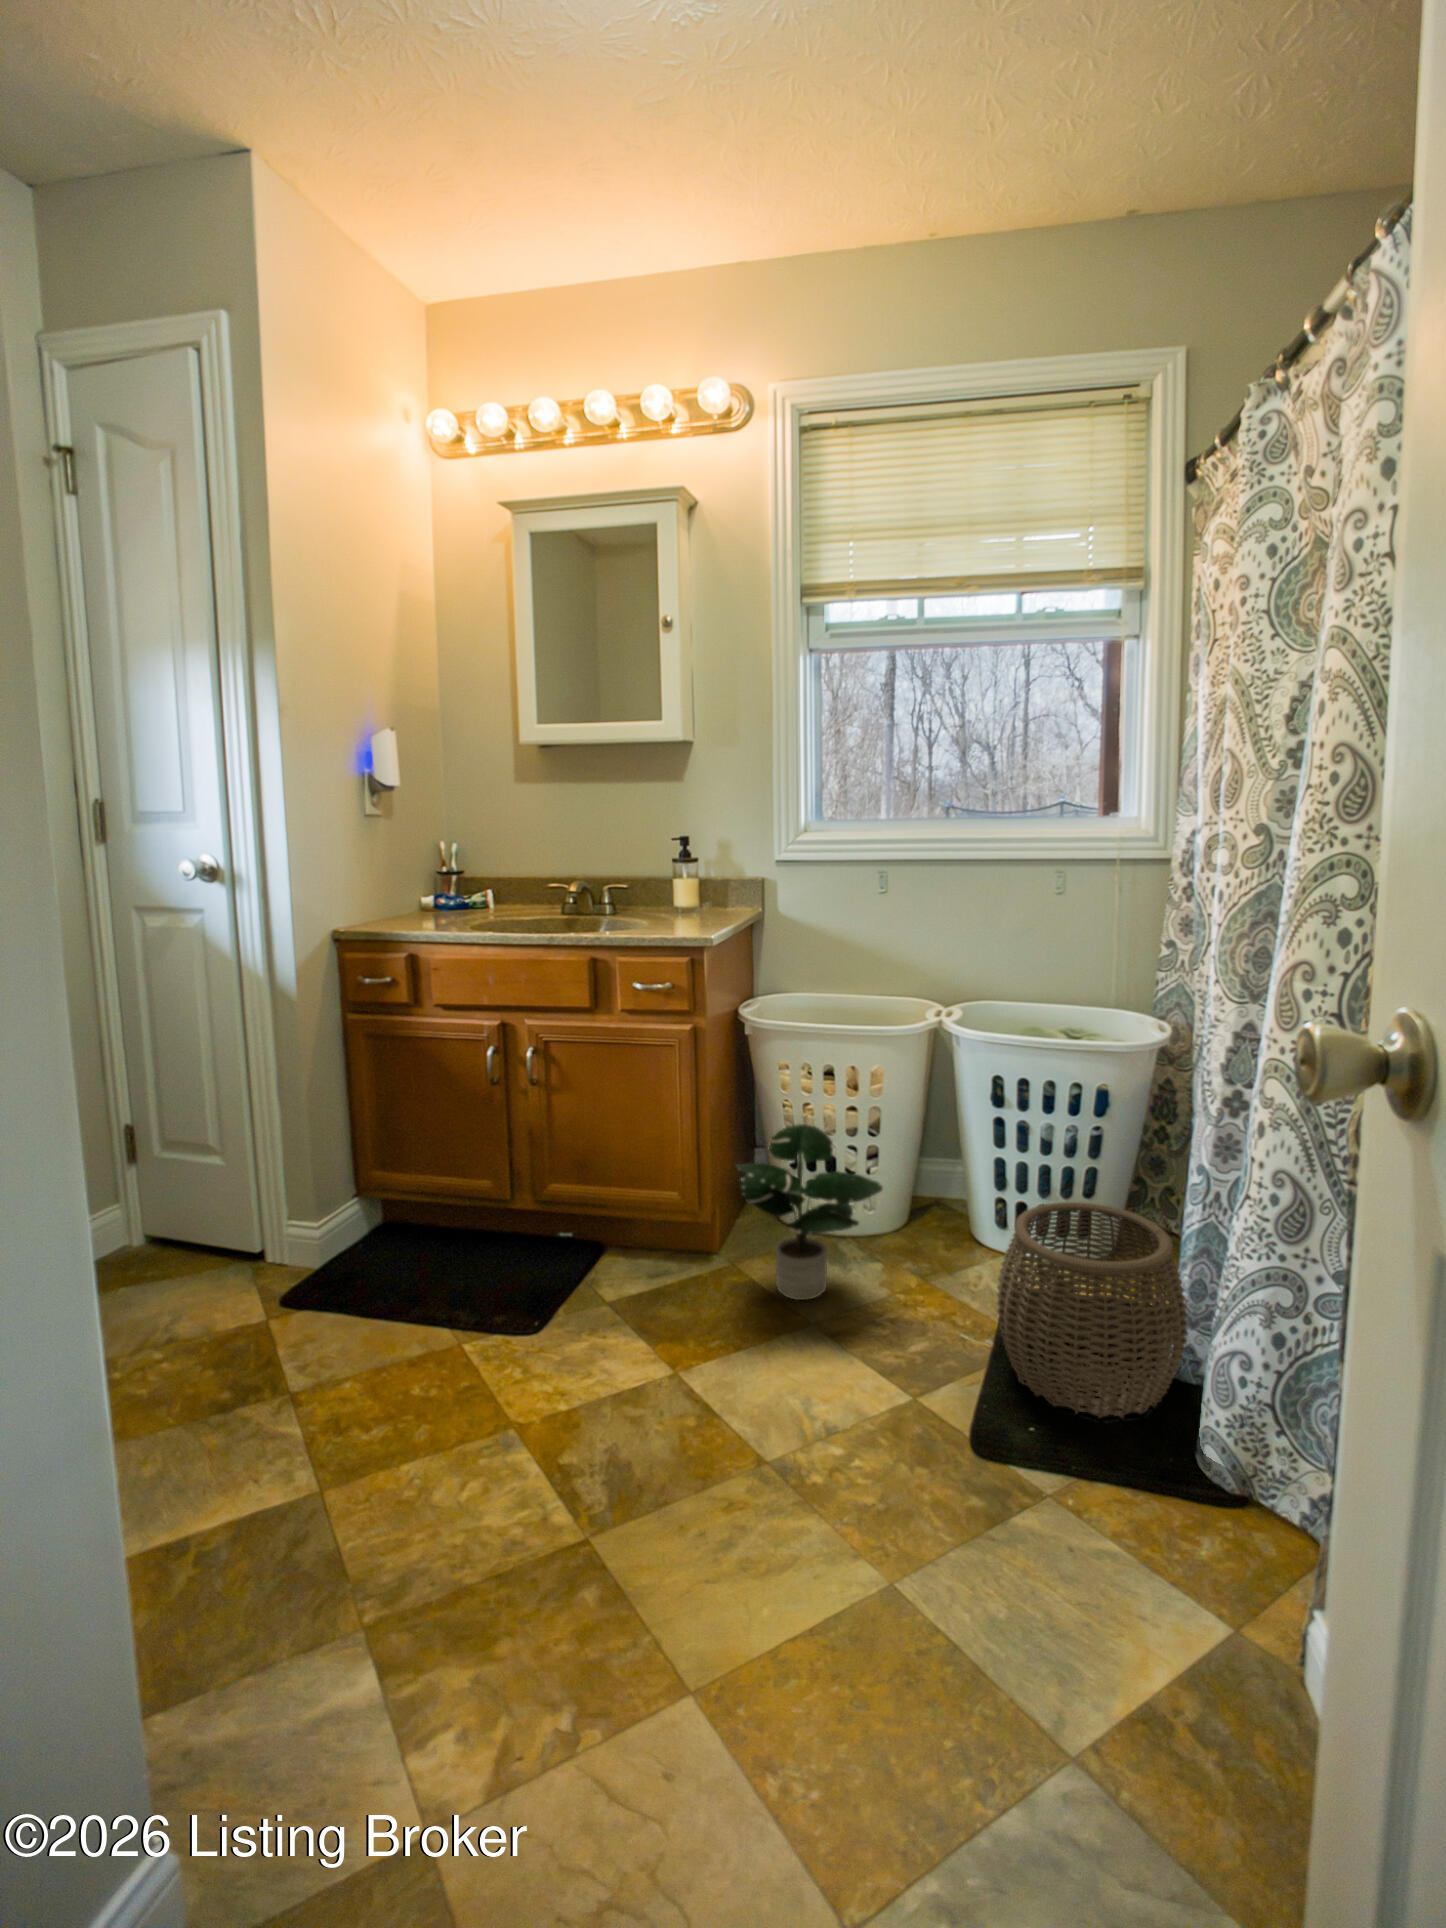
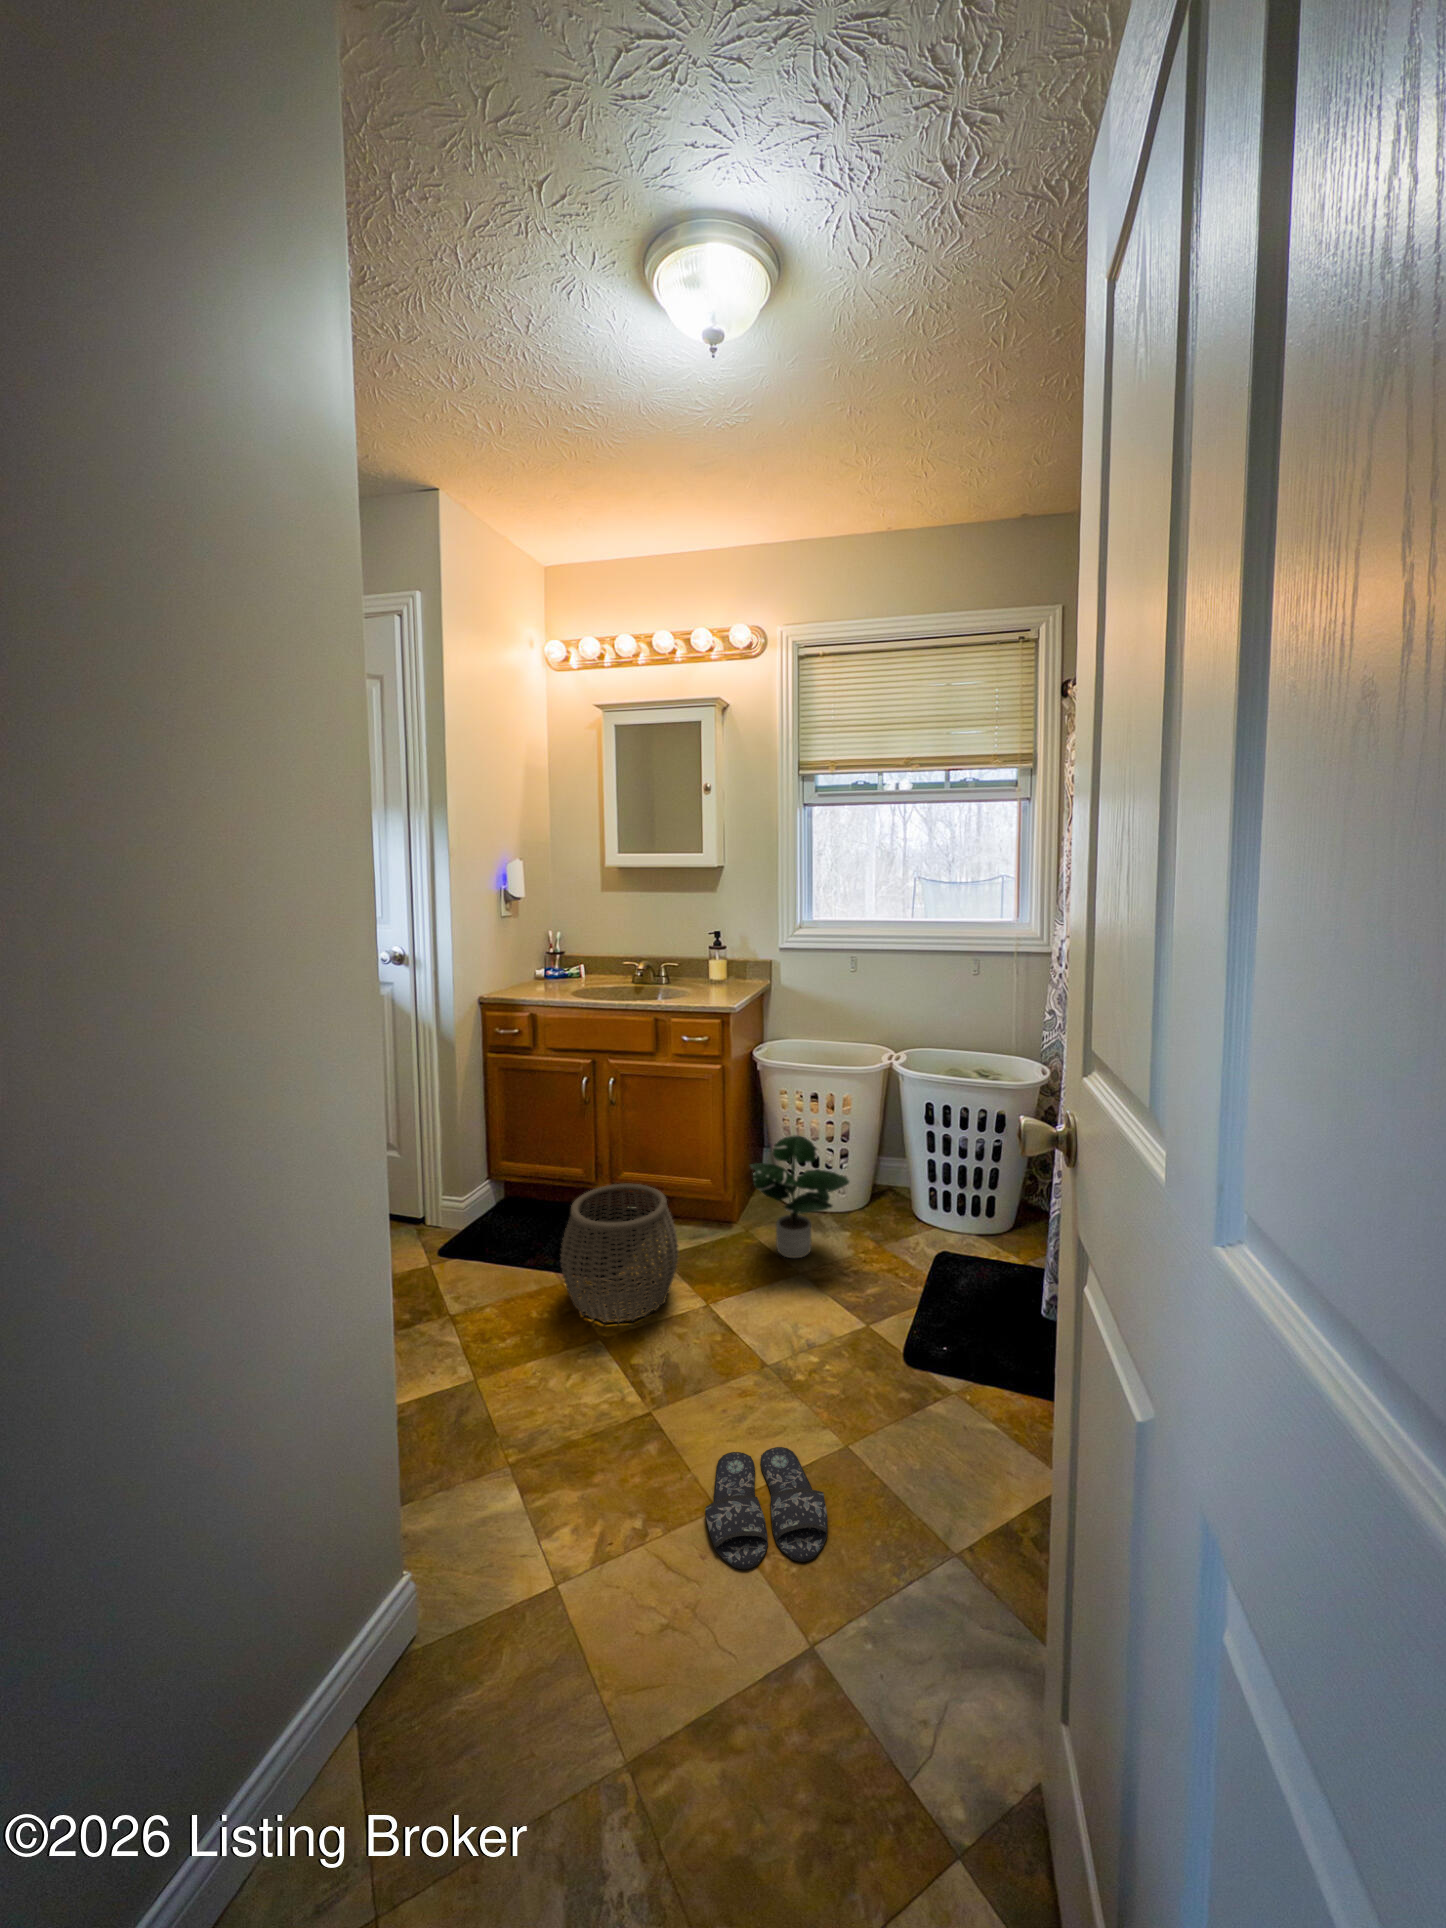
woven basket: present [997,1202,1188,1418] -> present [560,1184,679,1323]
slippers: none [673,1592,872,1809] -> present [705,1447,827,1570]

